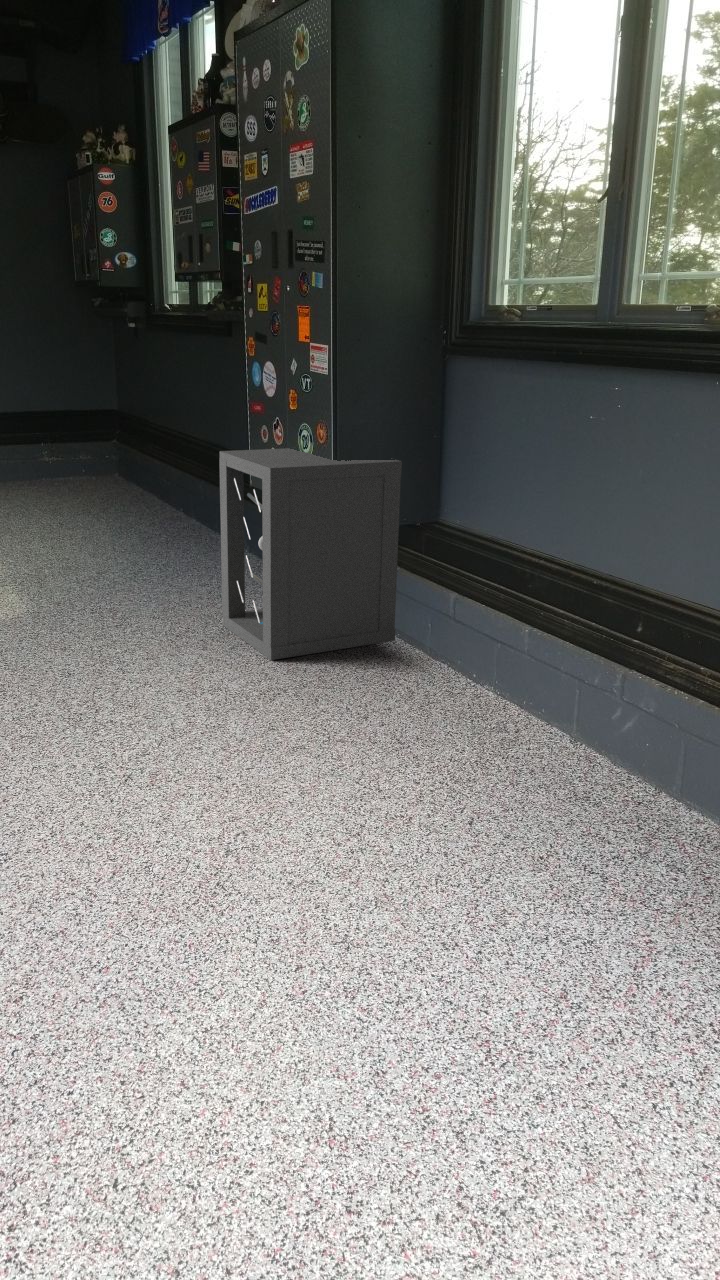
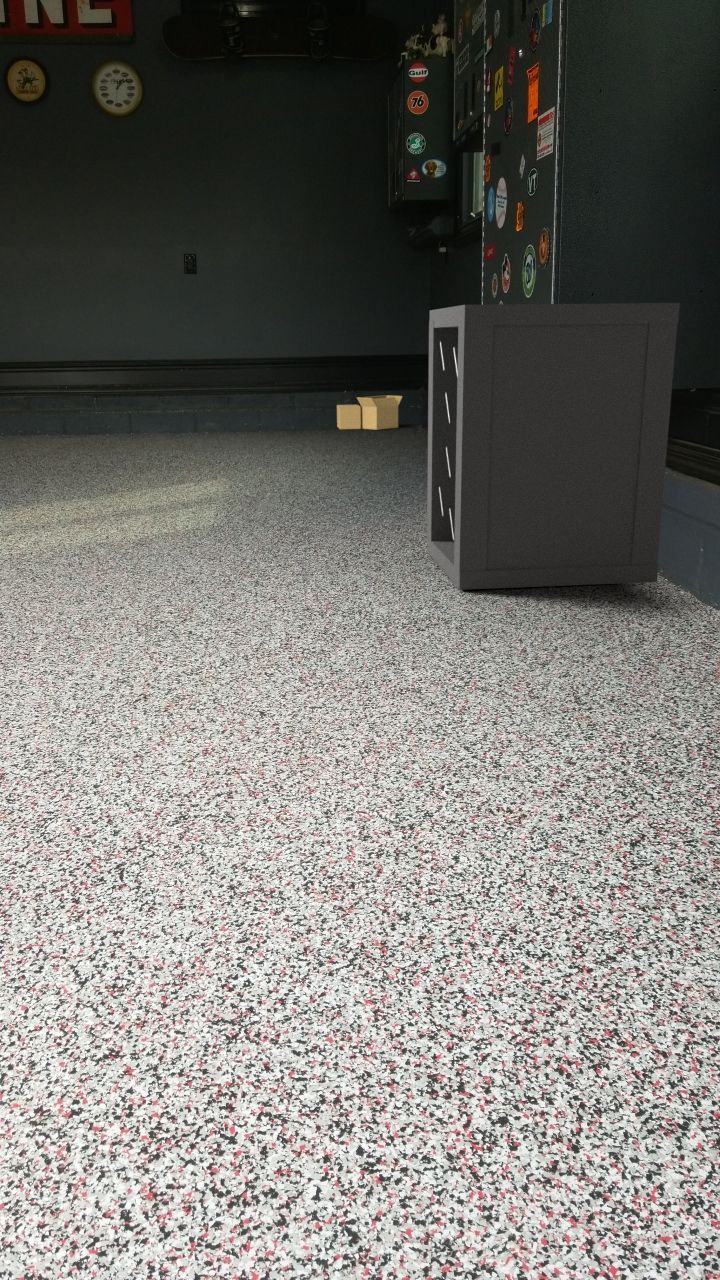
cardboard box: none [28,443,92,476] -> present [337,395,402,430]

